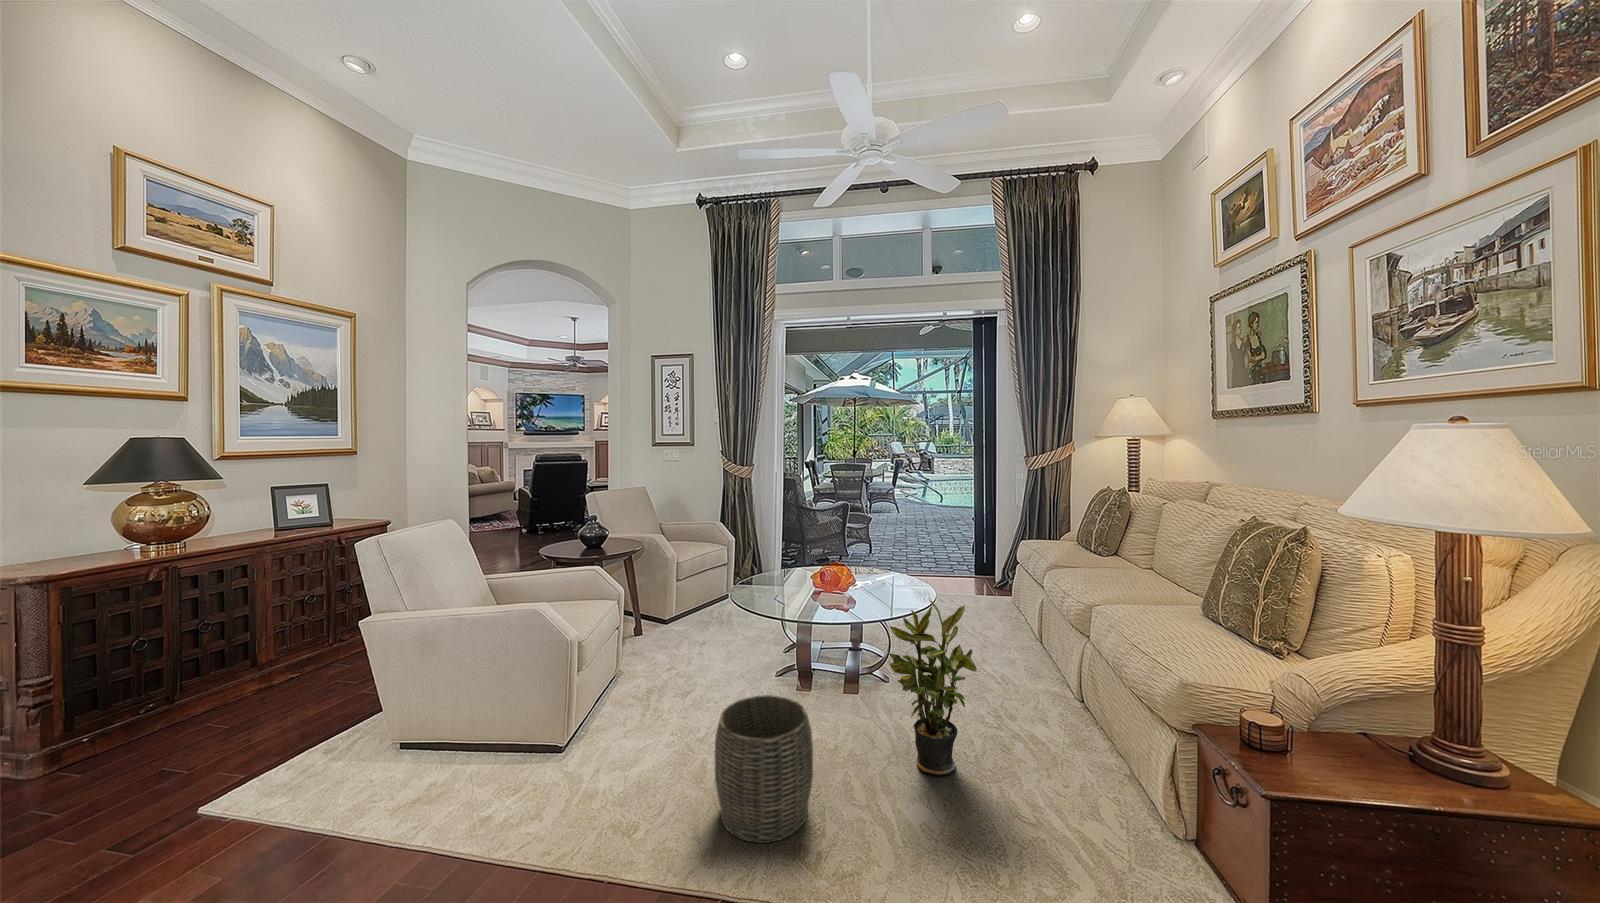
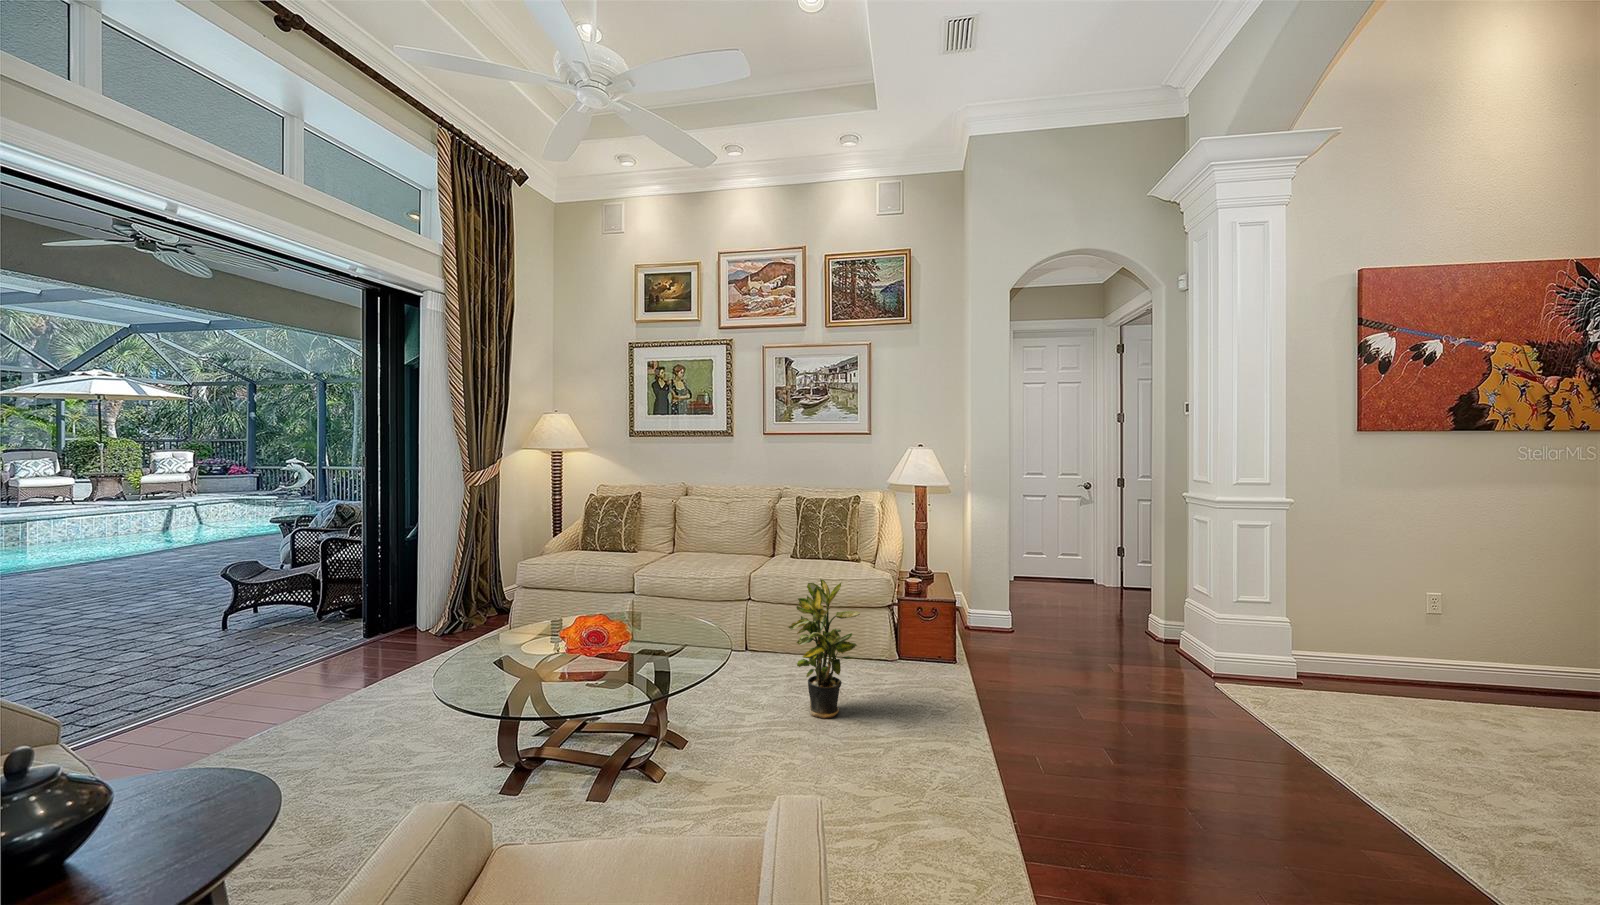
woven basket: present [715,695,813,843] -> none [859,684,948,810]

